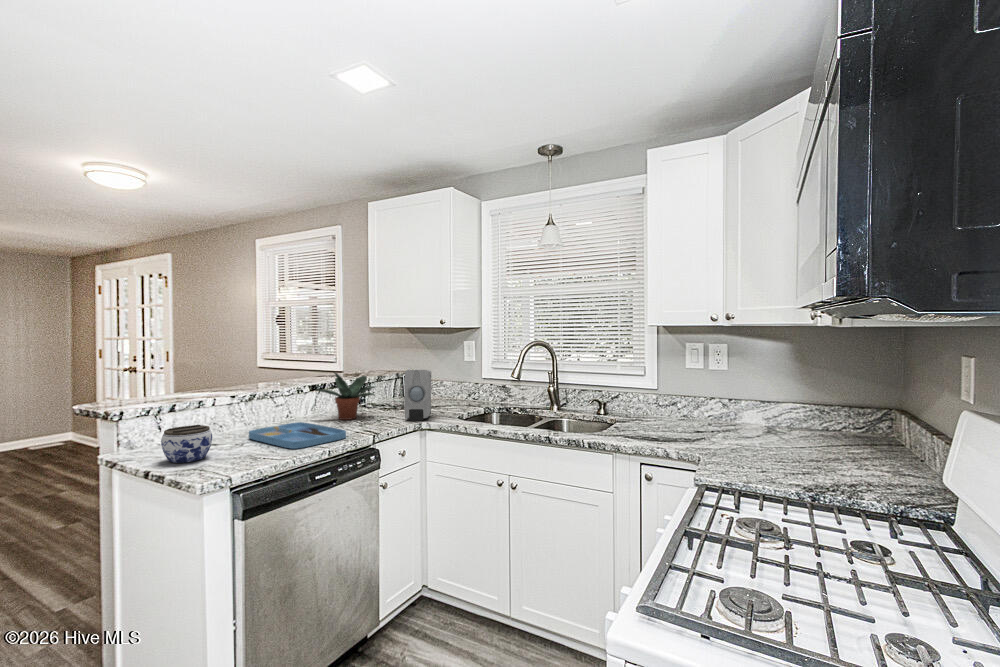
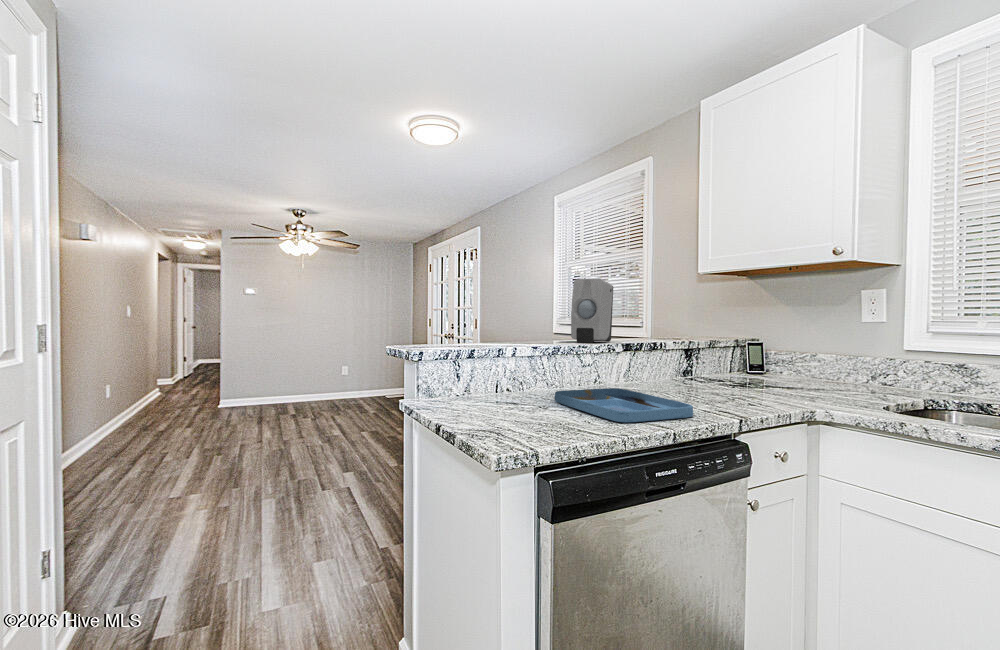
soap dispenser: present [404,370,431,421] -> present [571,279,613,343]
potted plant: present [316,372,375,420] -> none [633,324,723,393]
jar: present [161,425,212,463] -> none [455,373,513,421]

